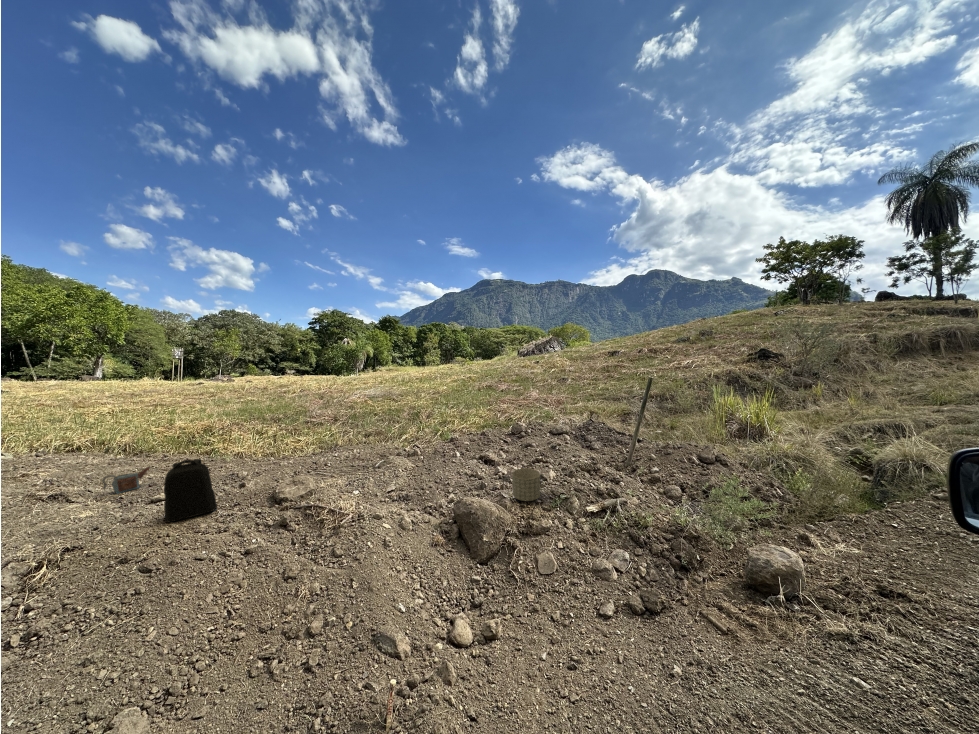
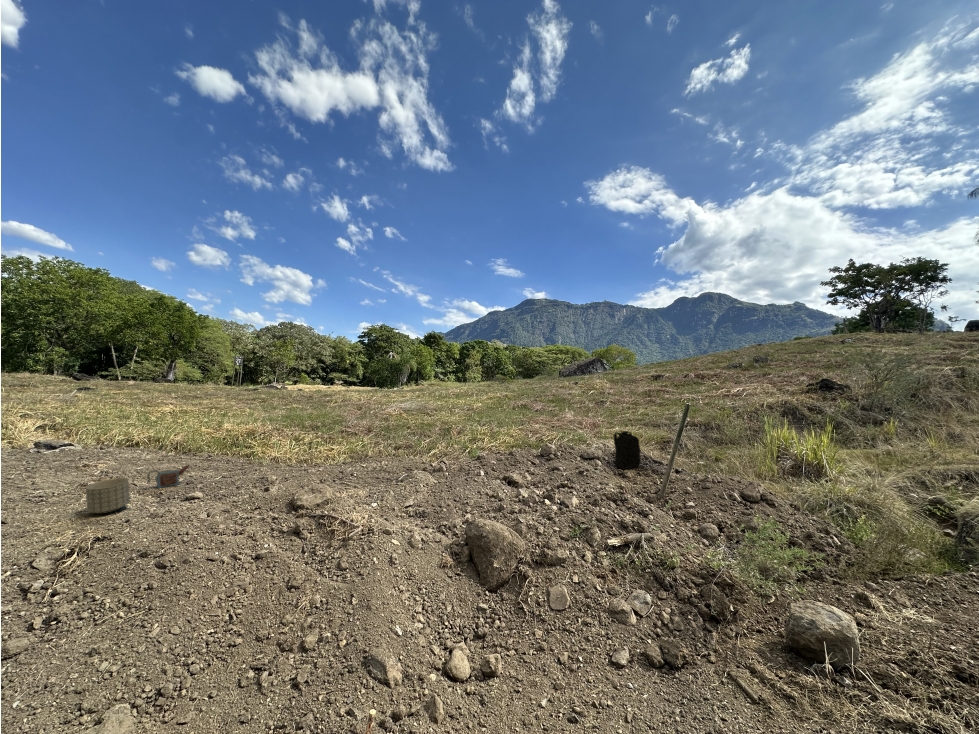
backpack: present [164,459,217,522] -> present [614,431,640,469]
planter: present [512,468,540,501] -> present [86,478,130,514]

